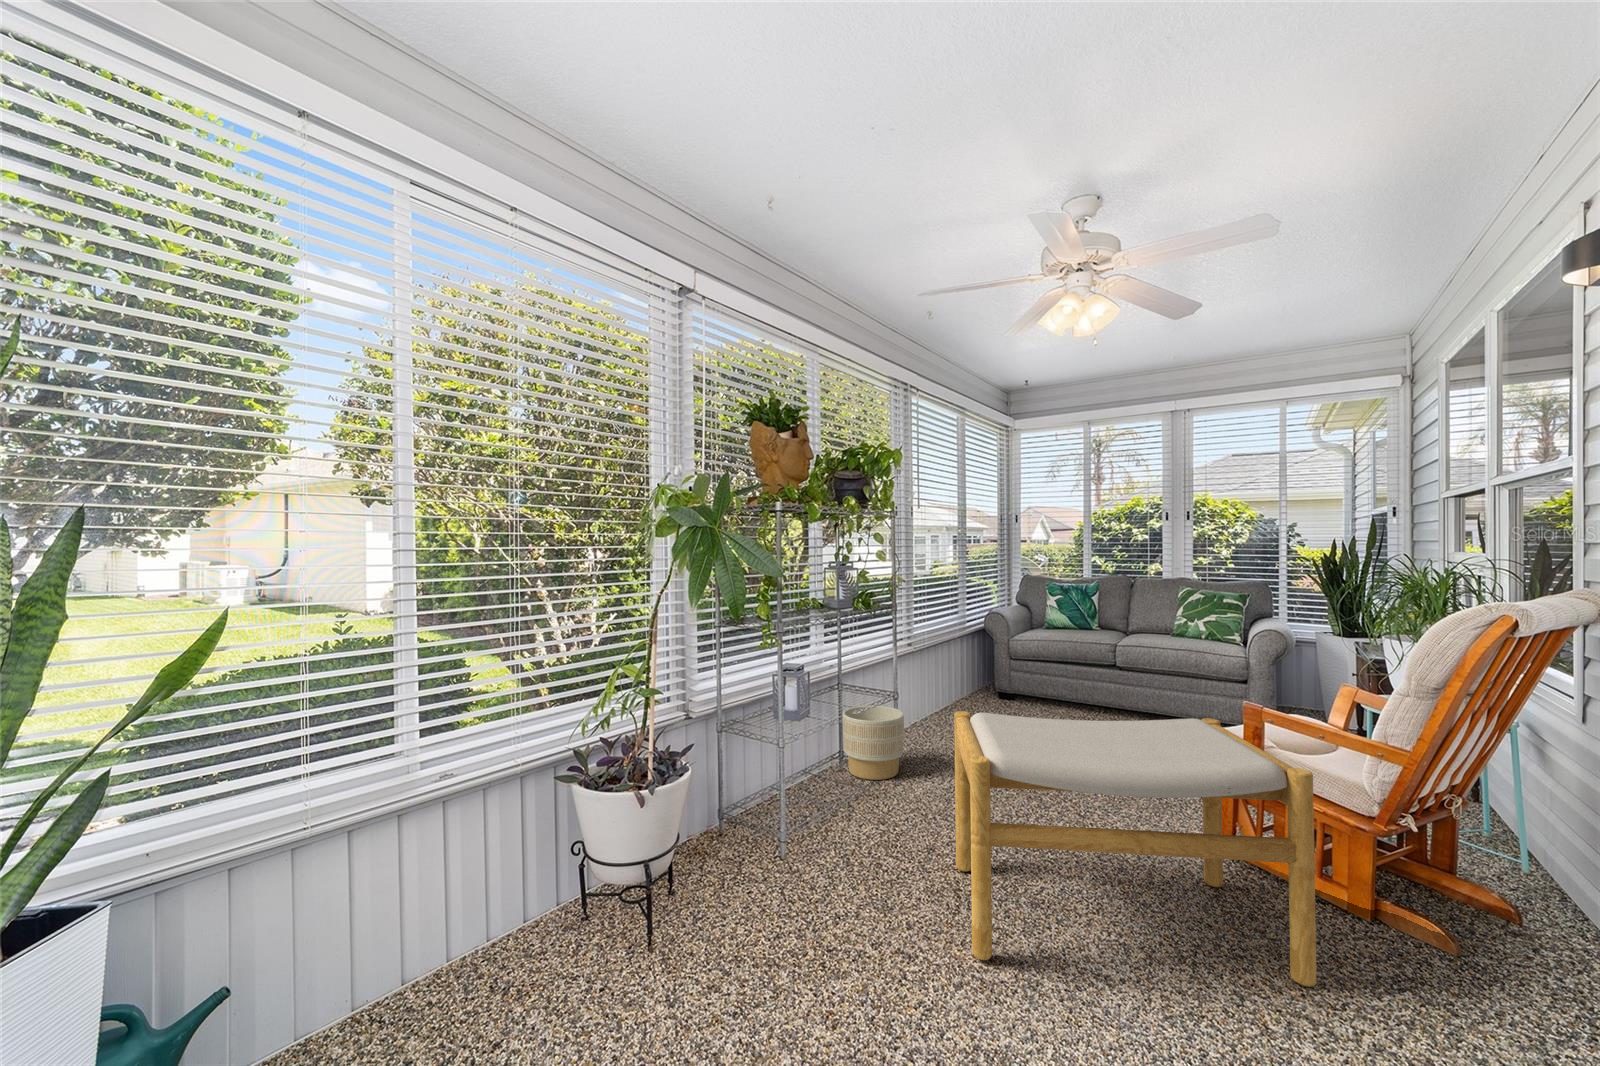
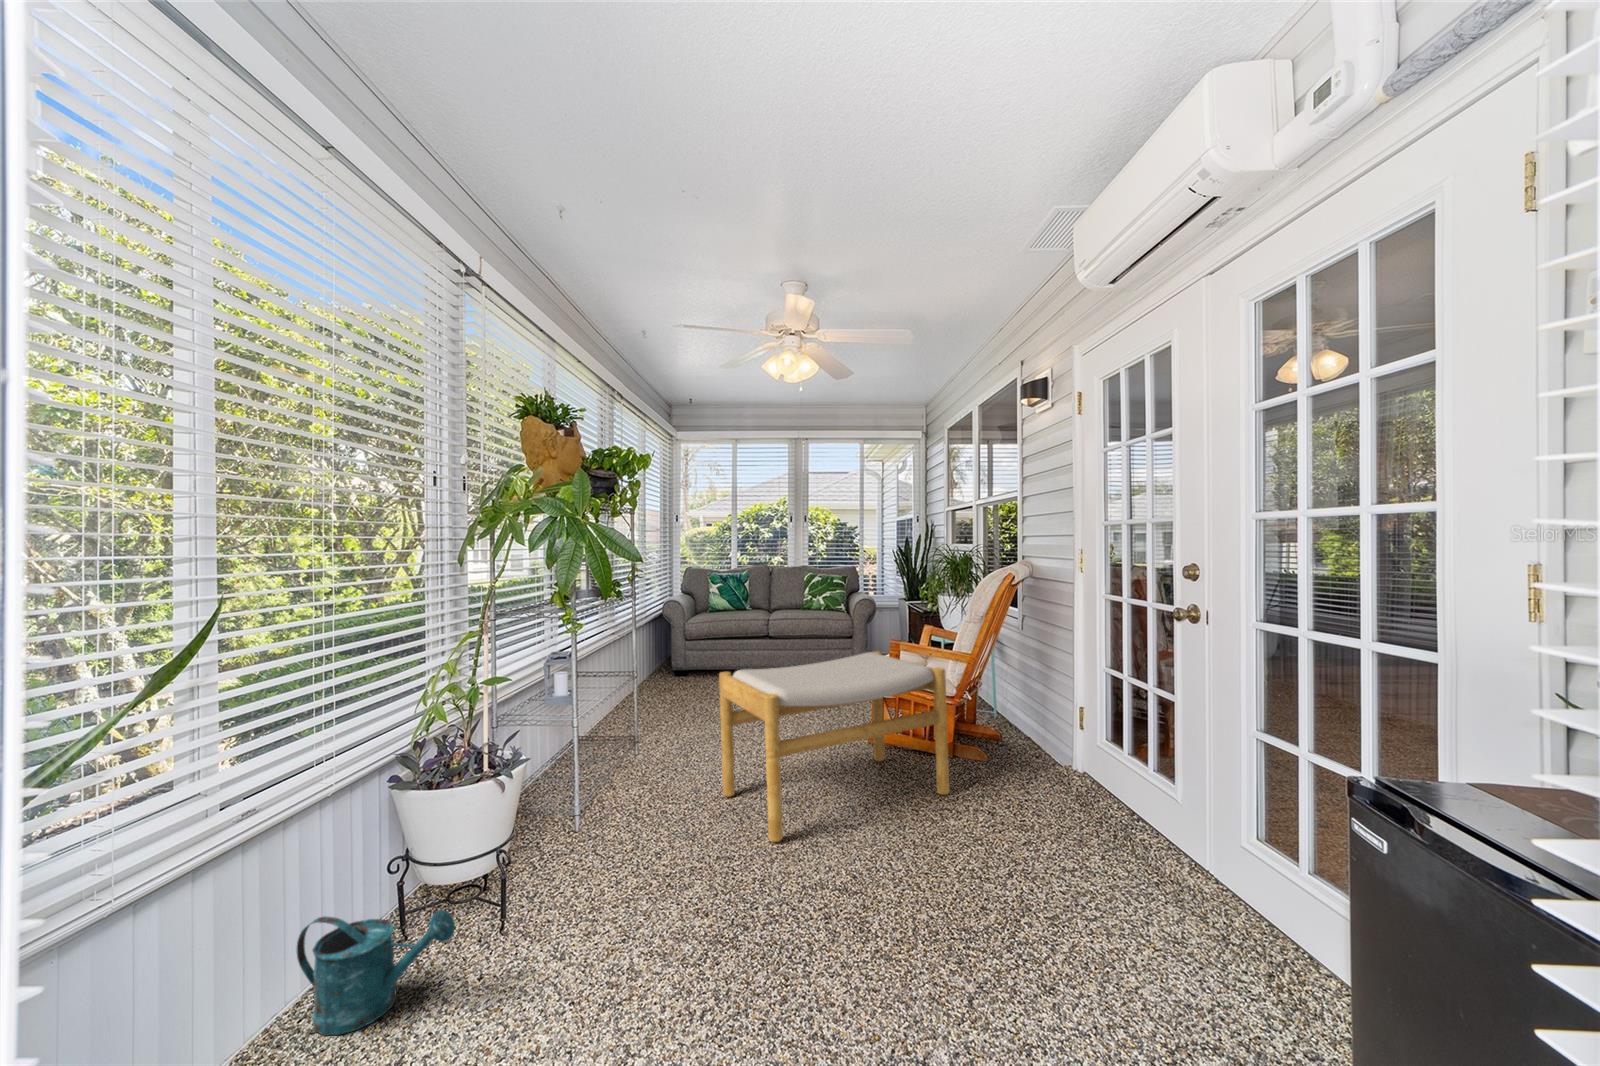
planter: present [843,706,904,780] -> none [579,691,636,757]
watering can: none [475,878,573,996] -> present [297,910,455,1036]

